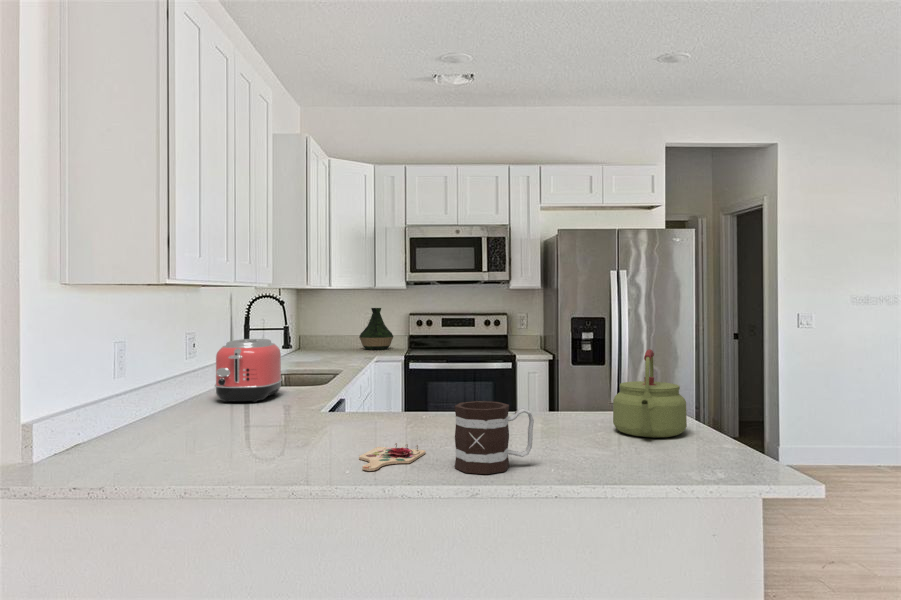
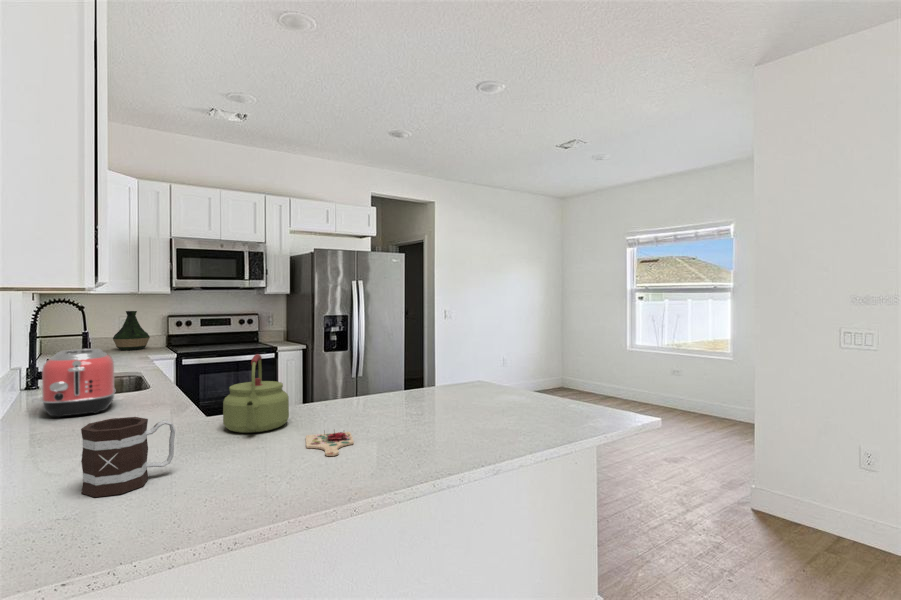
kettle: present [613,349,687,438] -> present [223,354,289,433]
mug: present [455,401,534,474] -> present [81,417,175,497]

